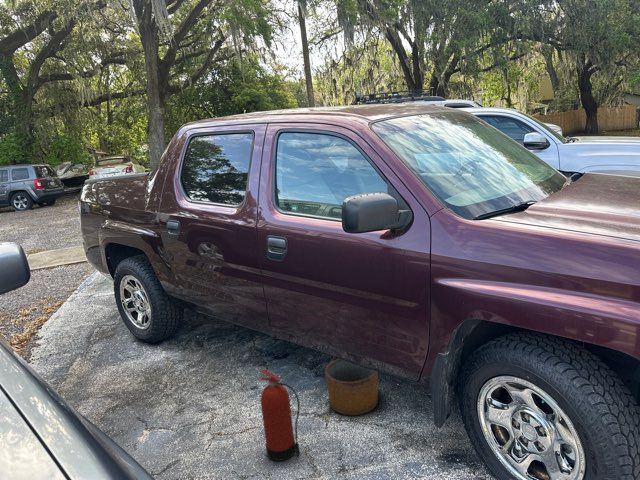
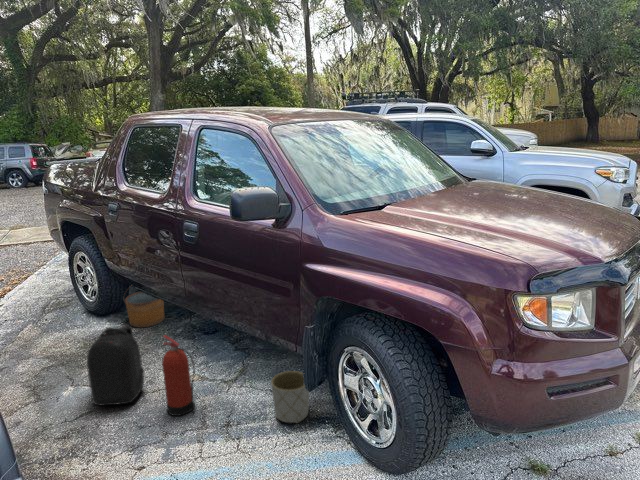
bucket: present [325,357,378,415] -> present [124,292,165,327]
backpack: none [171,360,231,453] -> present [87,327,144,405]
planter: none [390,400,434,462] -> present [271,371,309,423]

